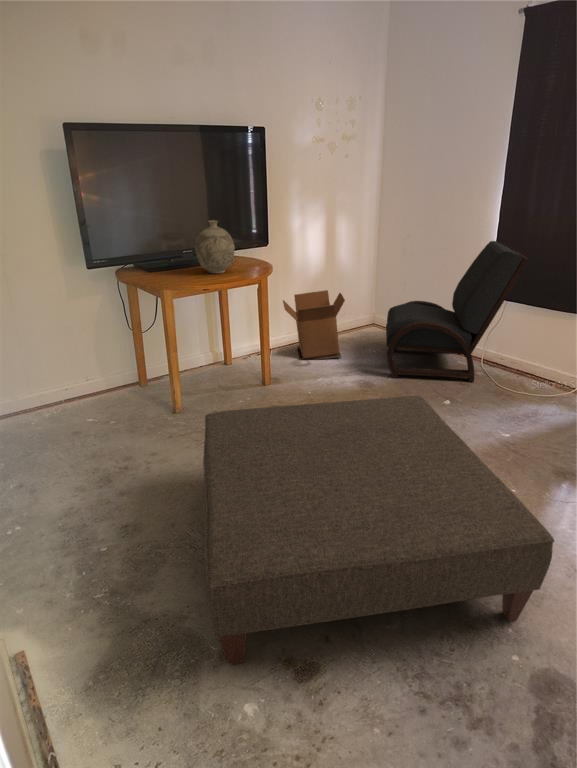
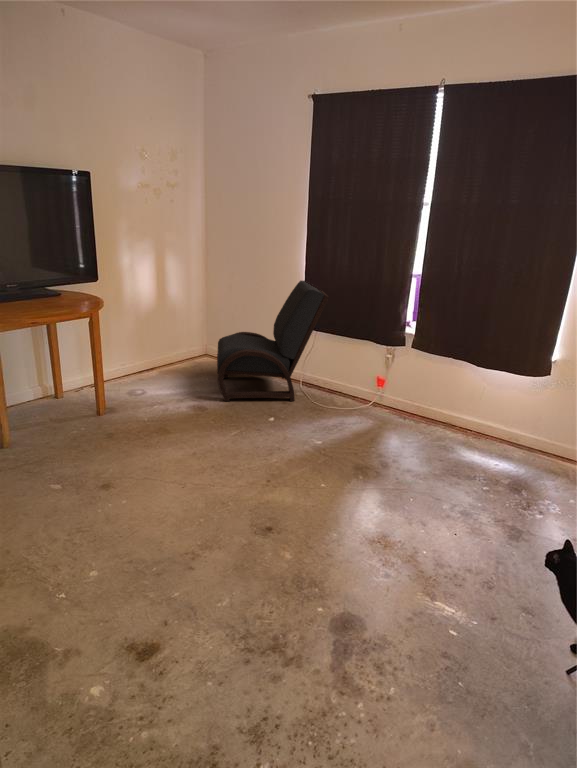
decorative vase: present [195,220,235,273] -> none [20,256,63,307]
cardboard box: present [283,290,345,359] -> none [116,323,177,389]
ottoman: present [203,395,554,665] -> none [39,412,339,662]

